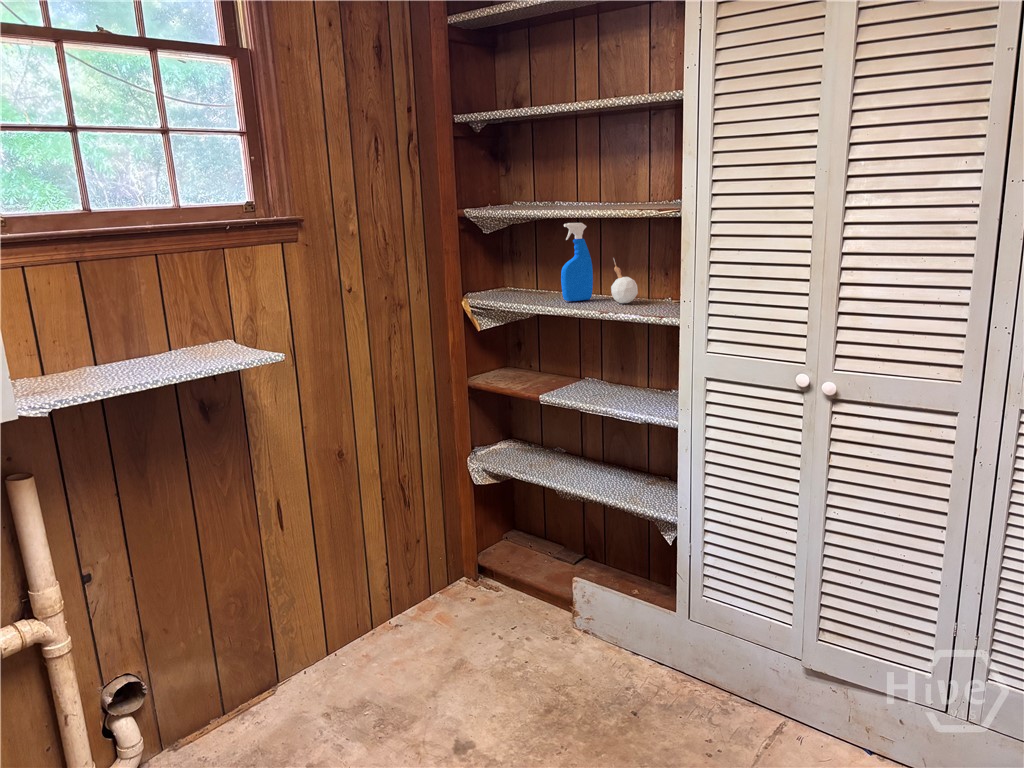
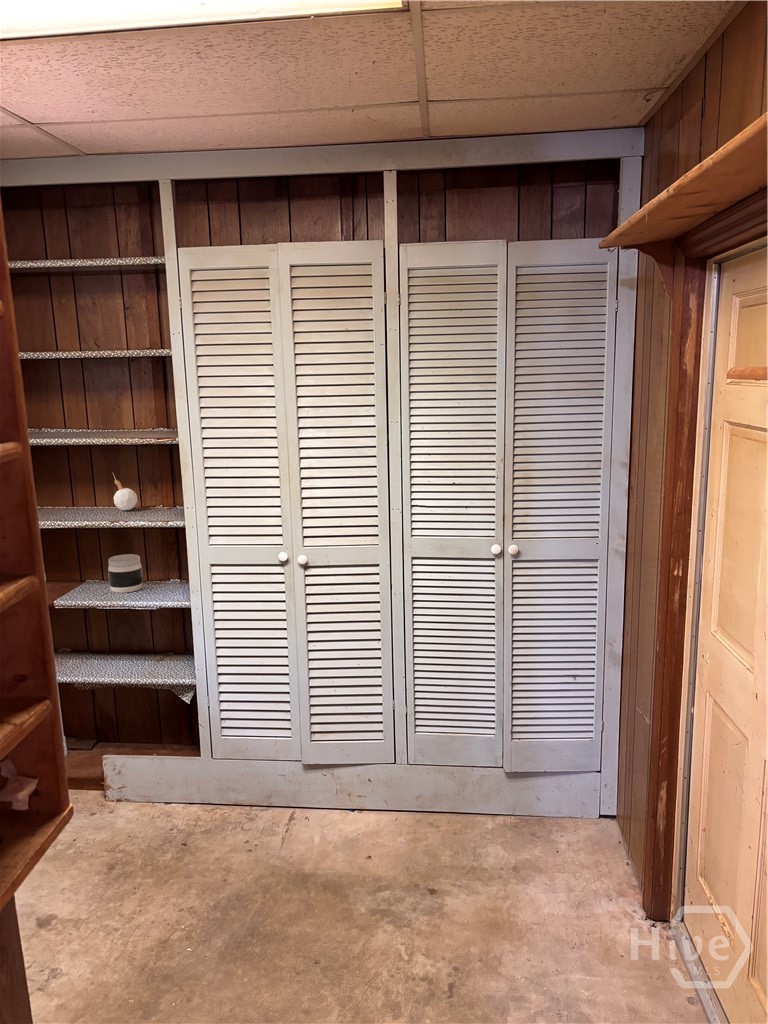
spray bottle: present [561,223,593,301] -> none [64,444,94,512]
jar: none [598,356,635,400] -> present [108,554,143,593]

